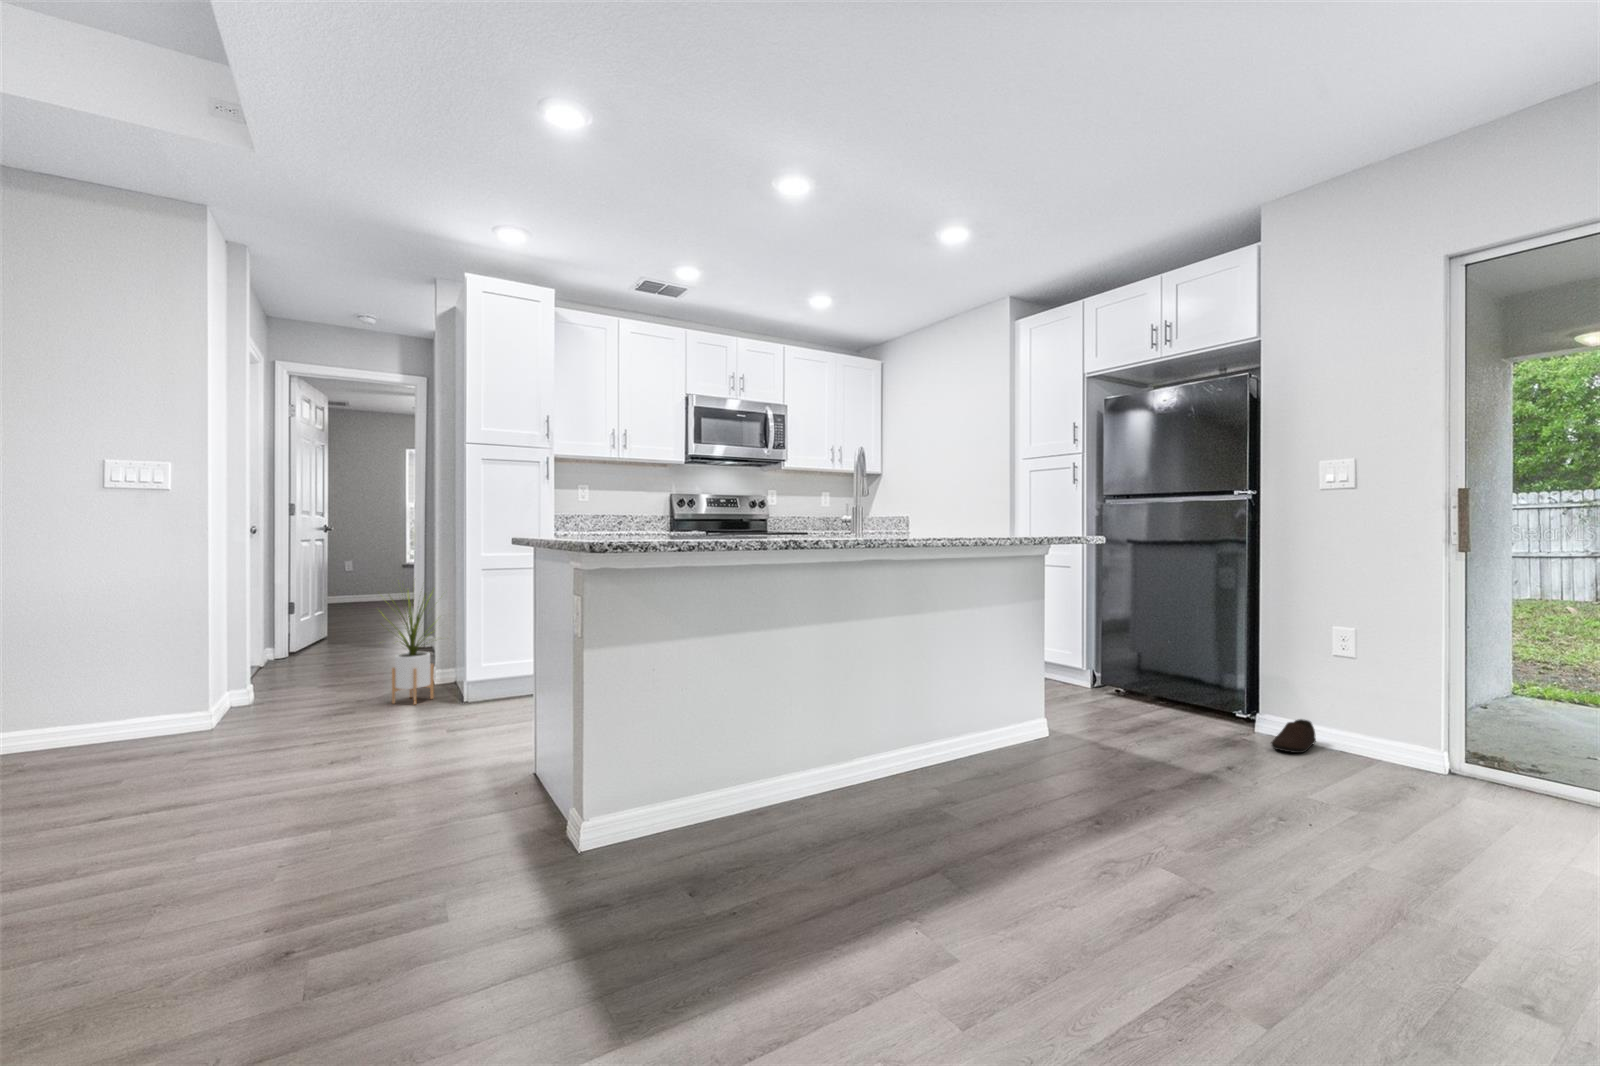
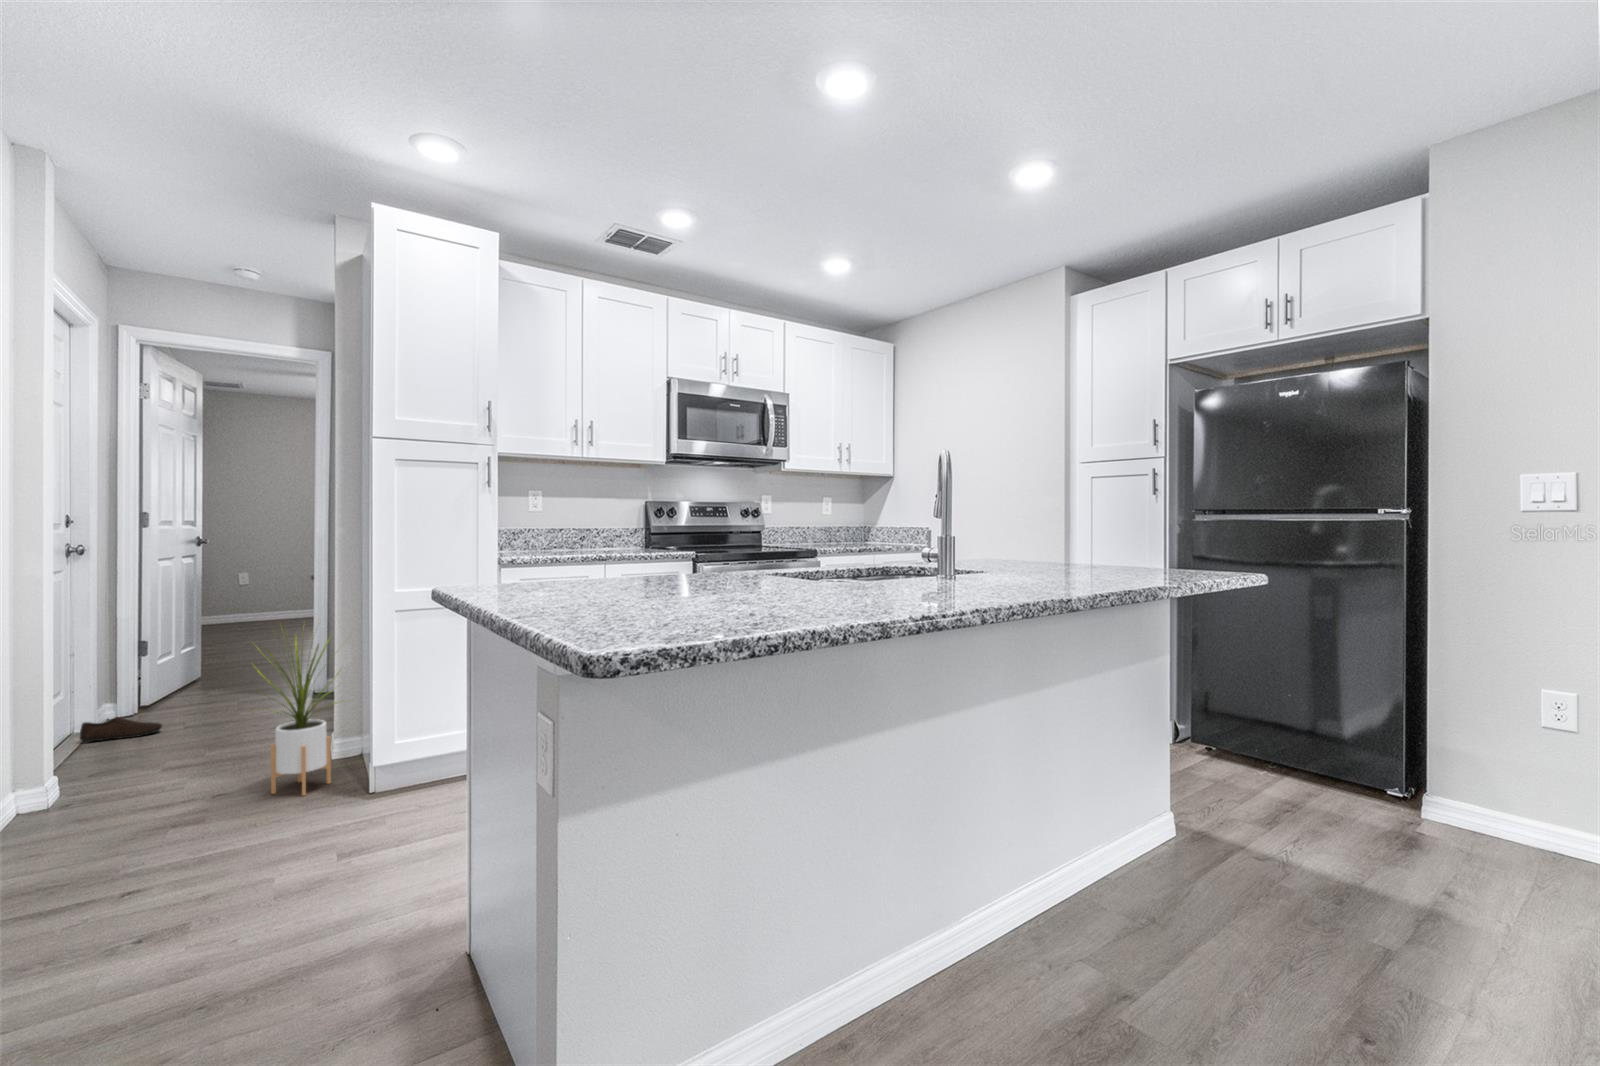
shoe: present [1271,719,1316,753] -> present [79,717,162,742]

